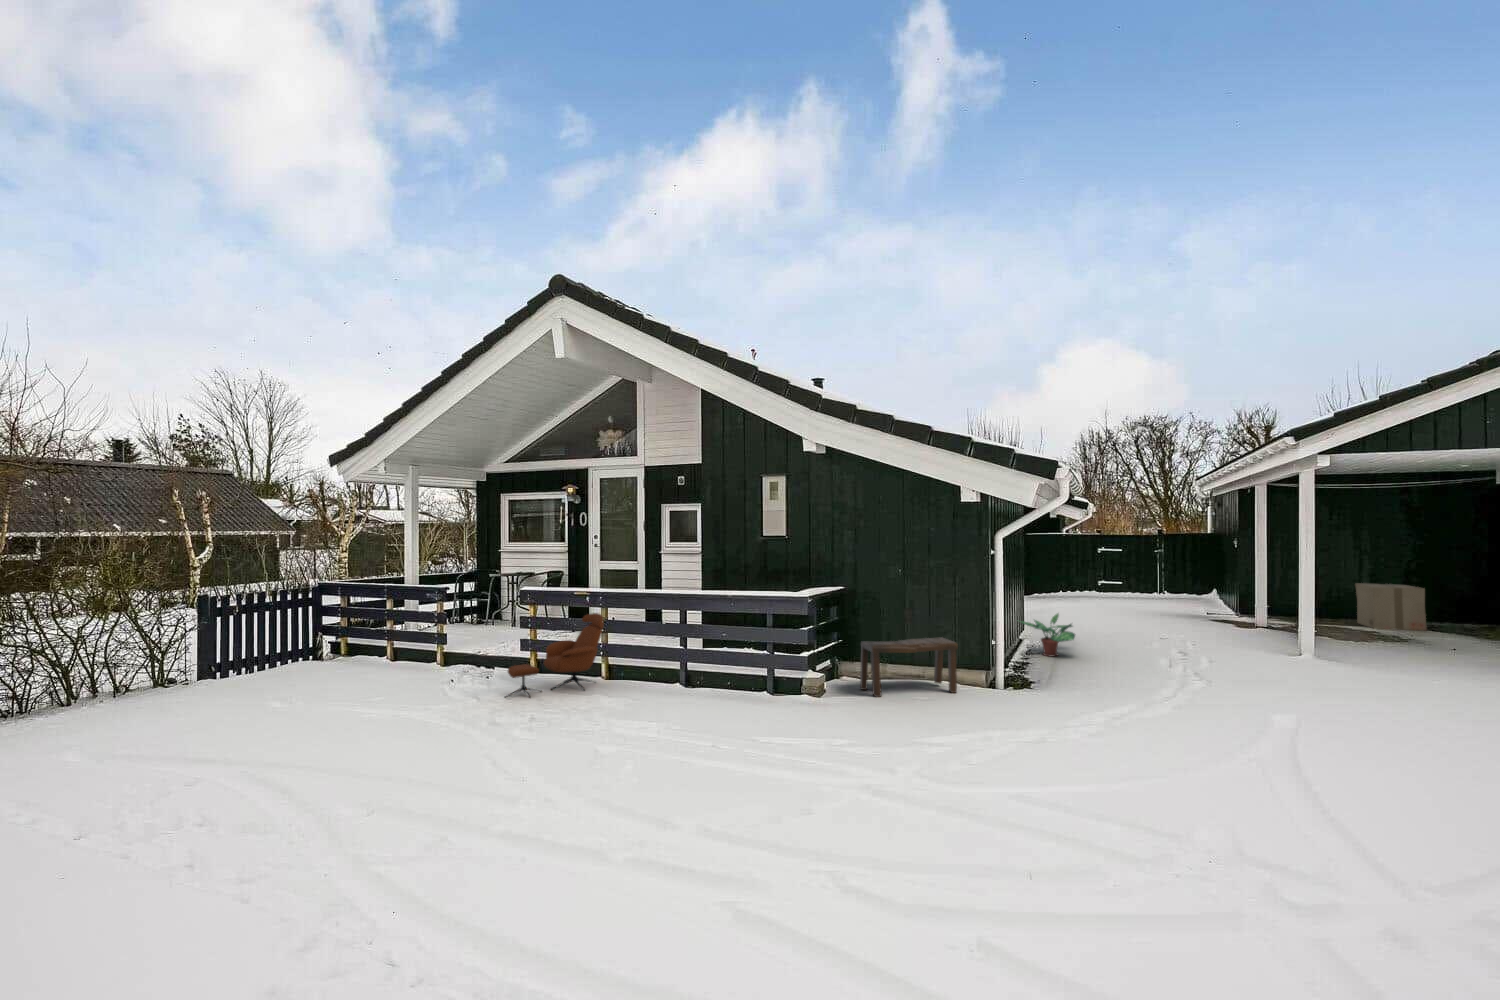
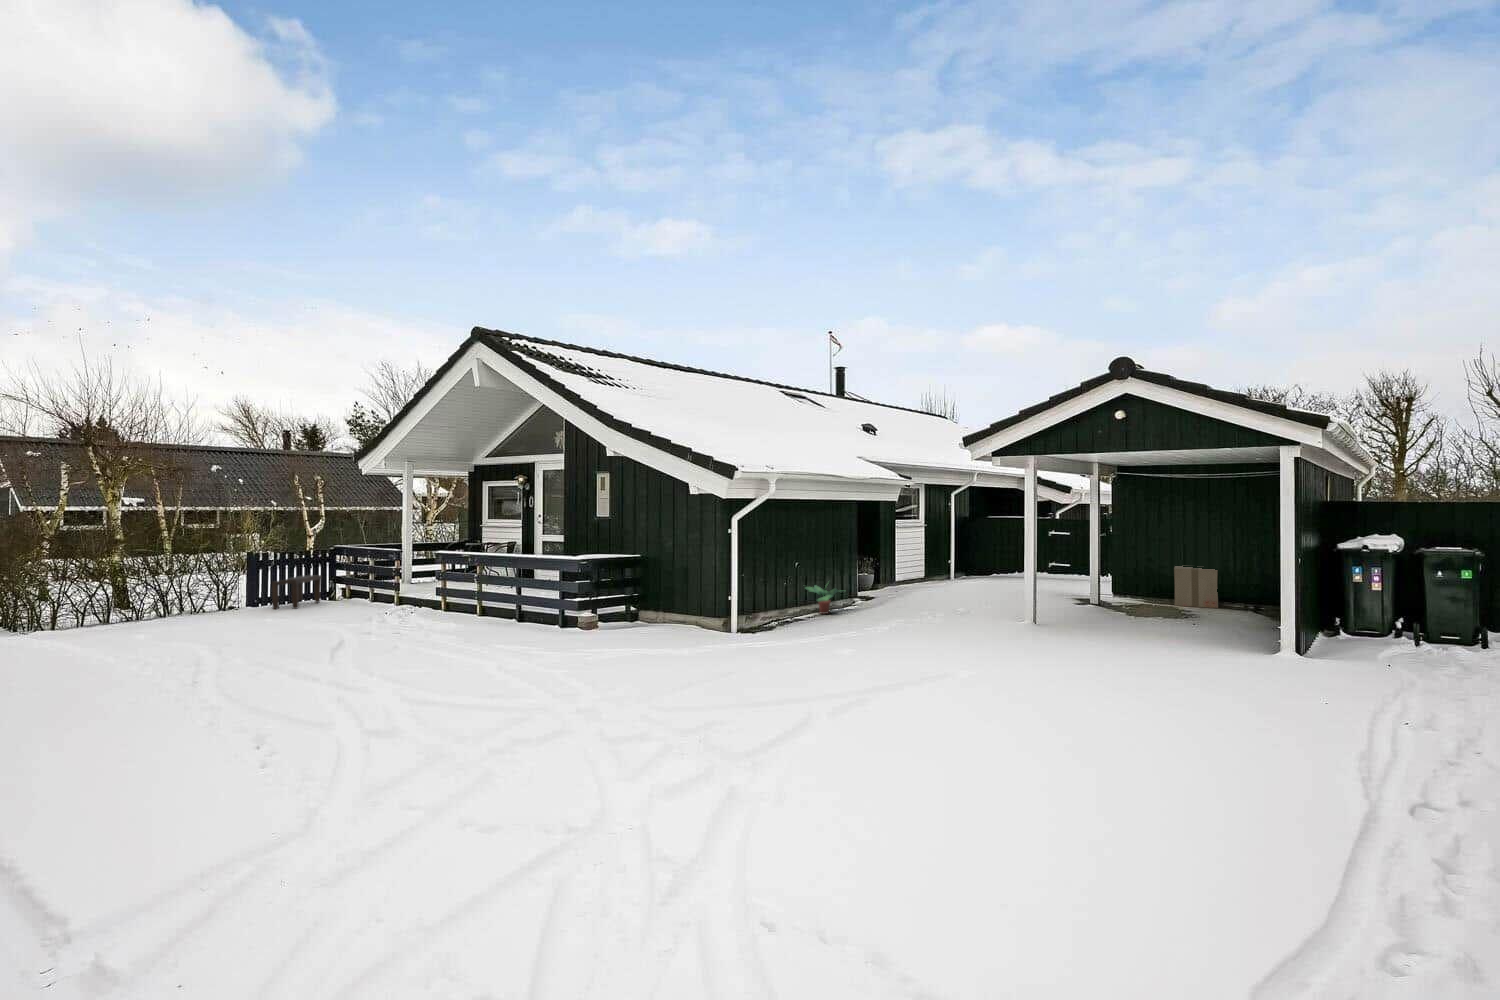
lounge chair: present [508,613,604,696] -> none [400,569,472,622]
bench: present [860,637,958,697] -> present [272,575,322,609]

